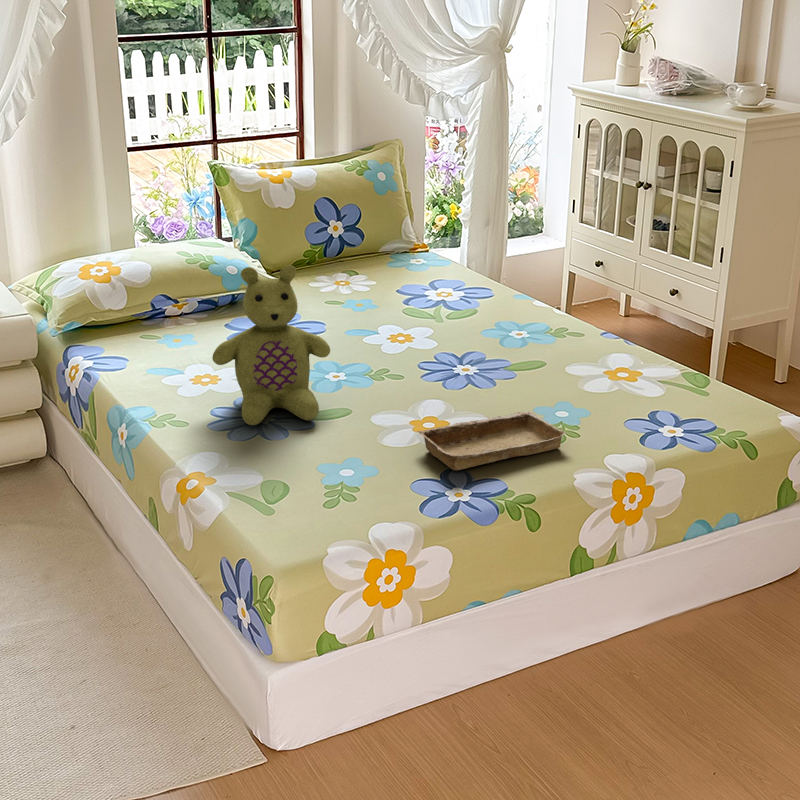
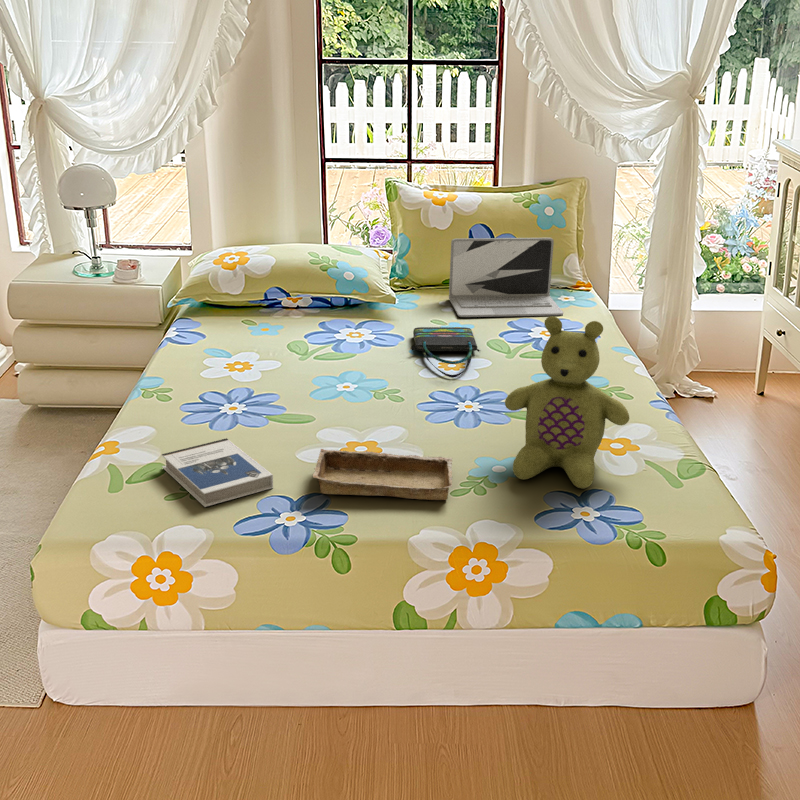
laptop: none [310,203,428,292] -> present [449,238,563,317]
stuffed bear: present [212,265,330,425] -> present [505,316,629,489]
tote bag: none [328,299,420,346] -> present [411,327,480,378]
hardback book: none [271,445,402,512] -> present [161,438,273,507]

